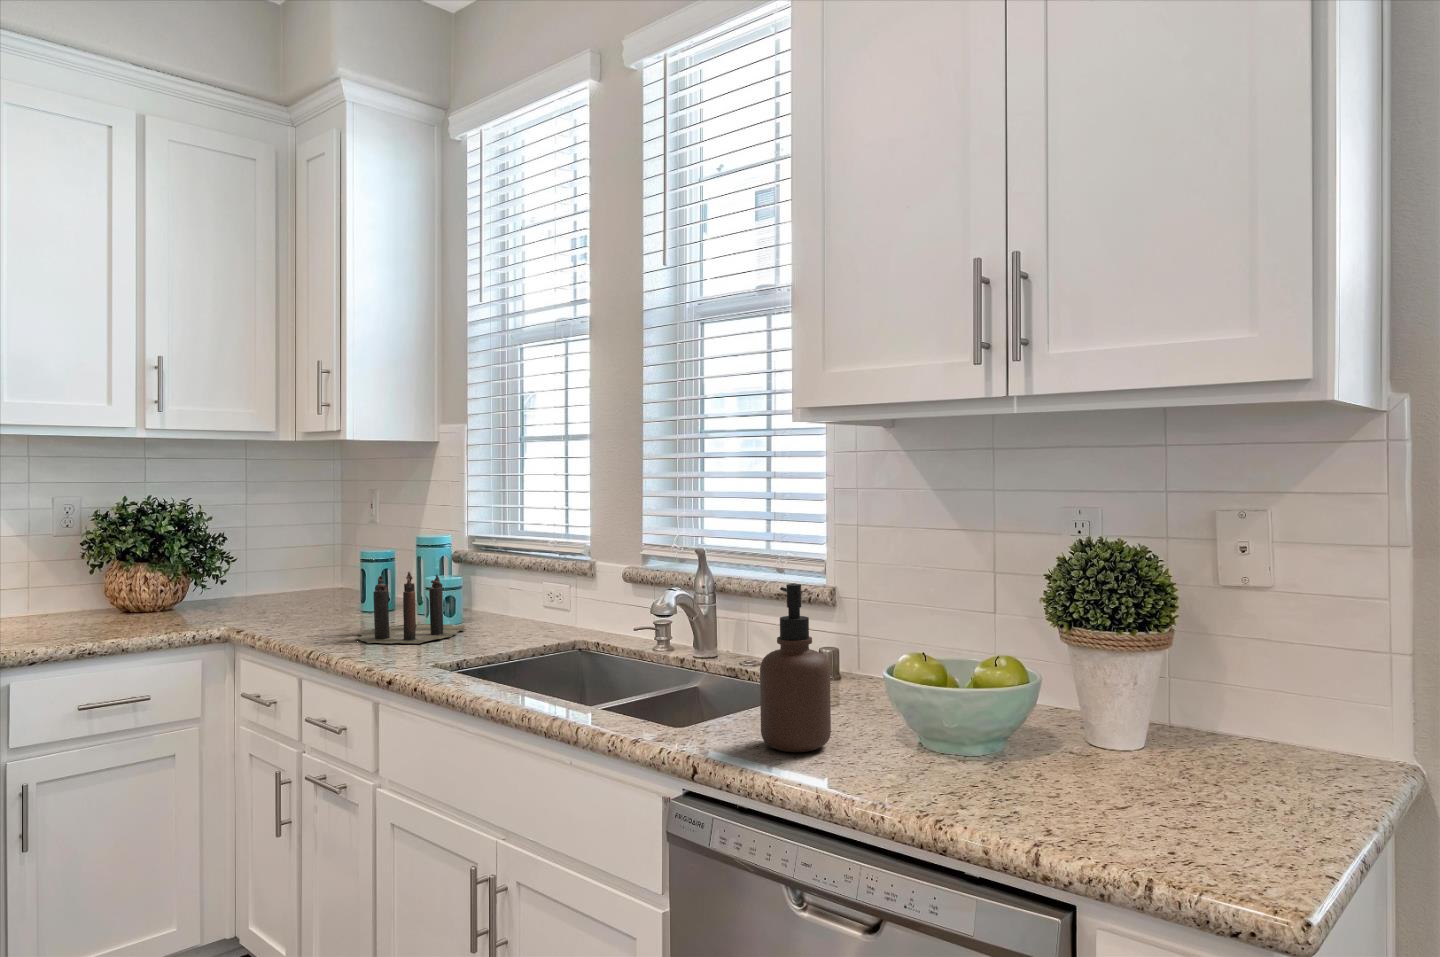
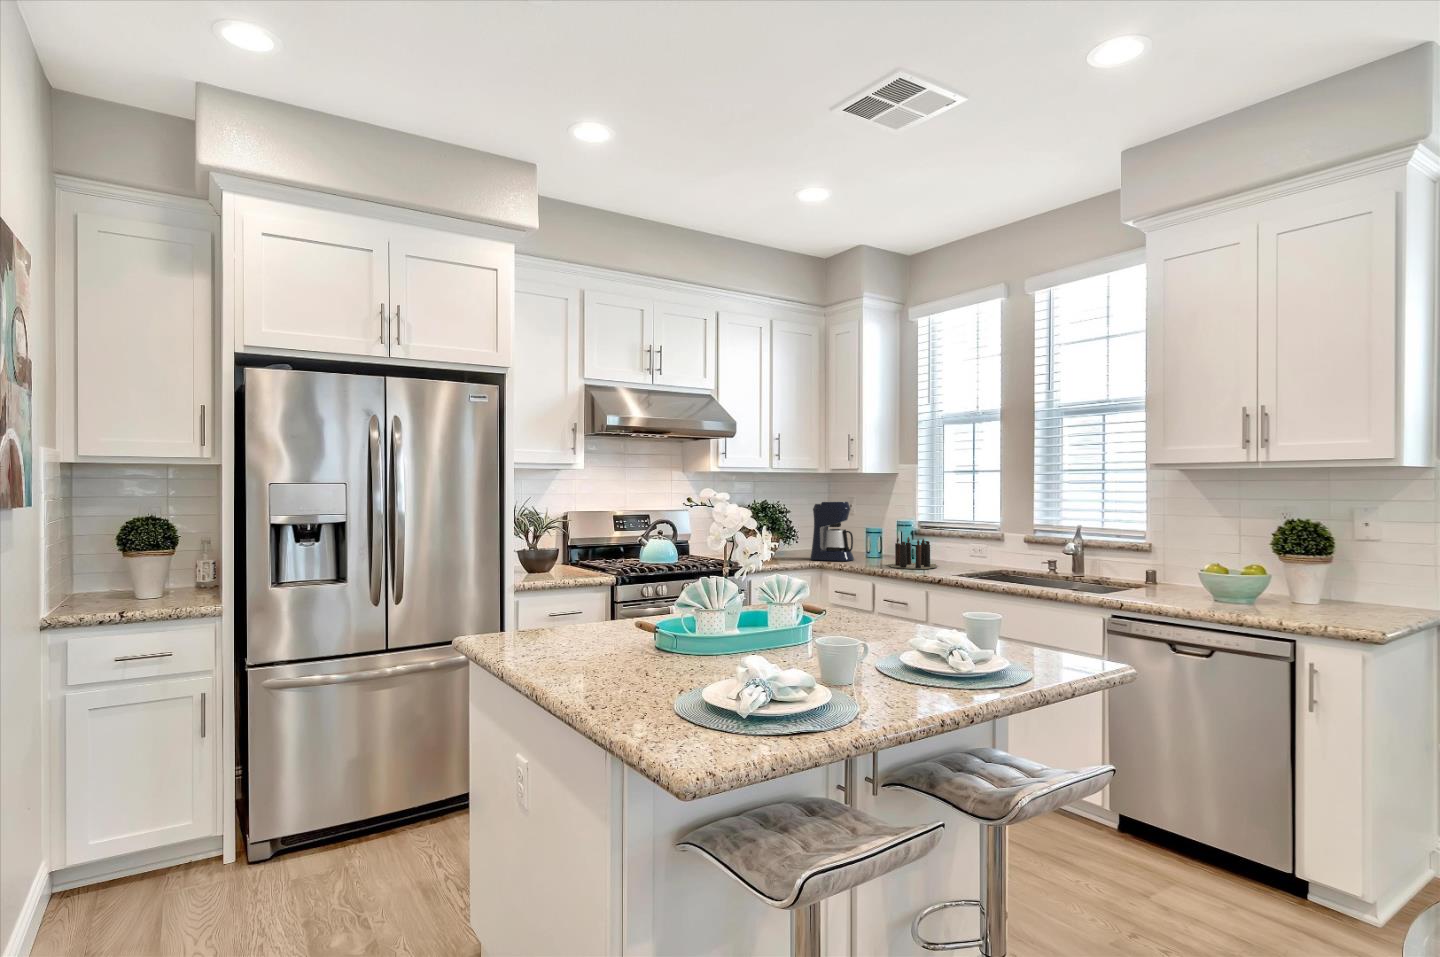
coffee maker: none [229,498,330,623] -> present [810,501,854,561]
soap dispenser: present [760,584,831,752] -> none [1143,535,1176,601]

